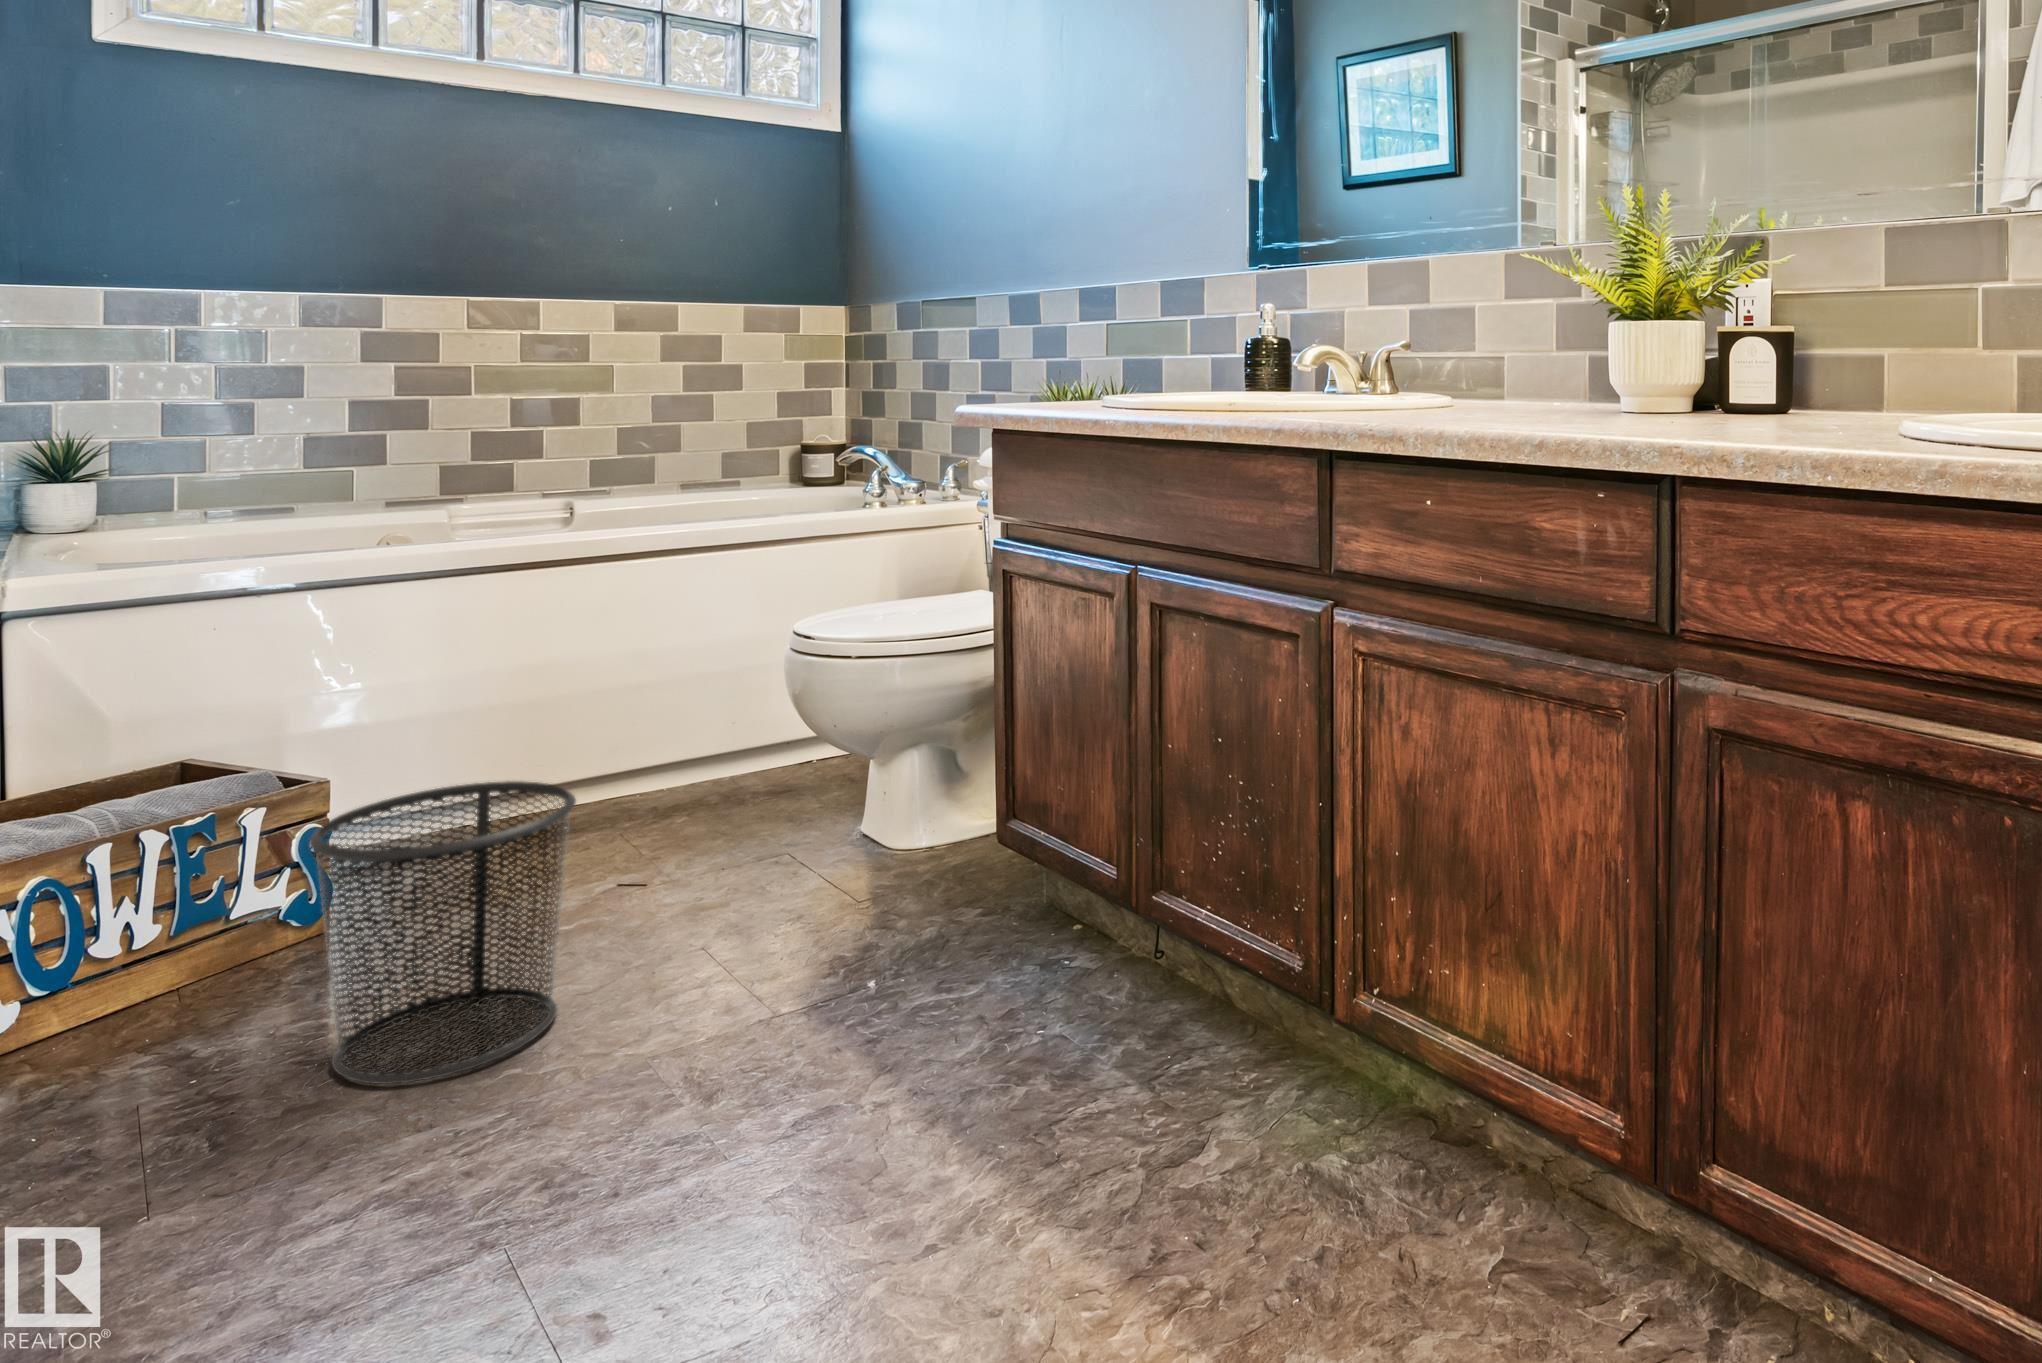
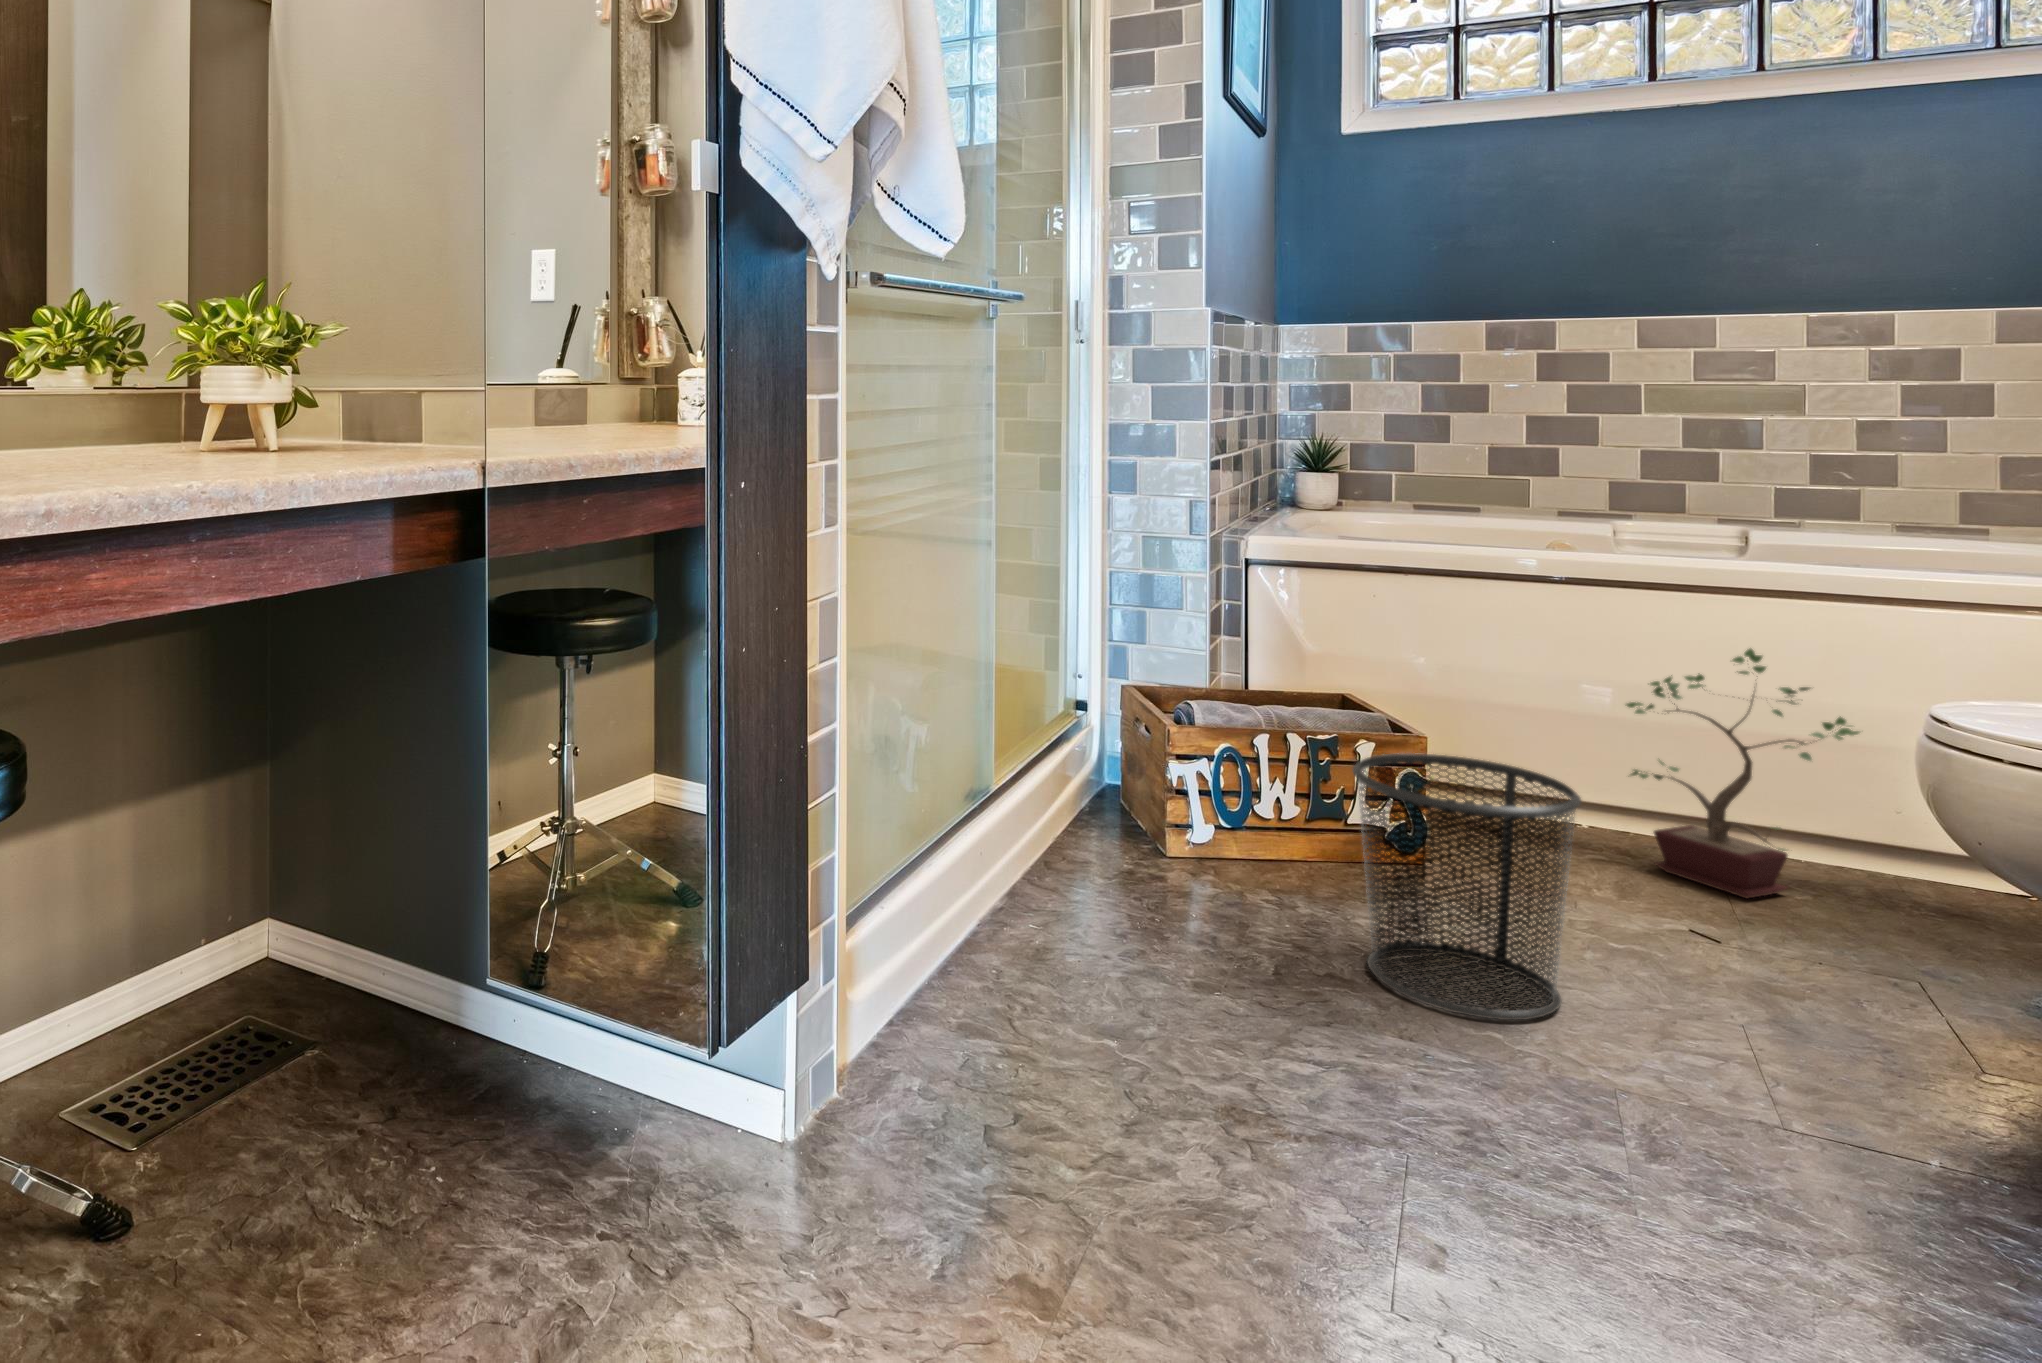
potted plant: none [520,610,732,839] -> present [1626,648,1859,898]

